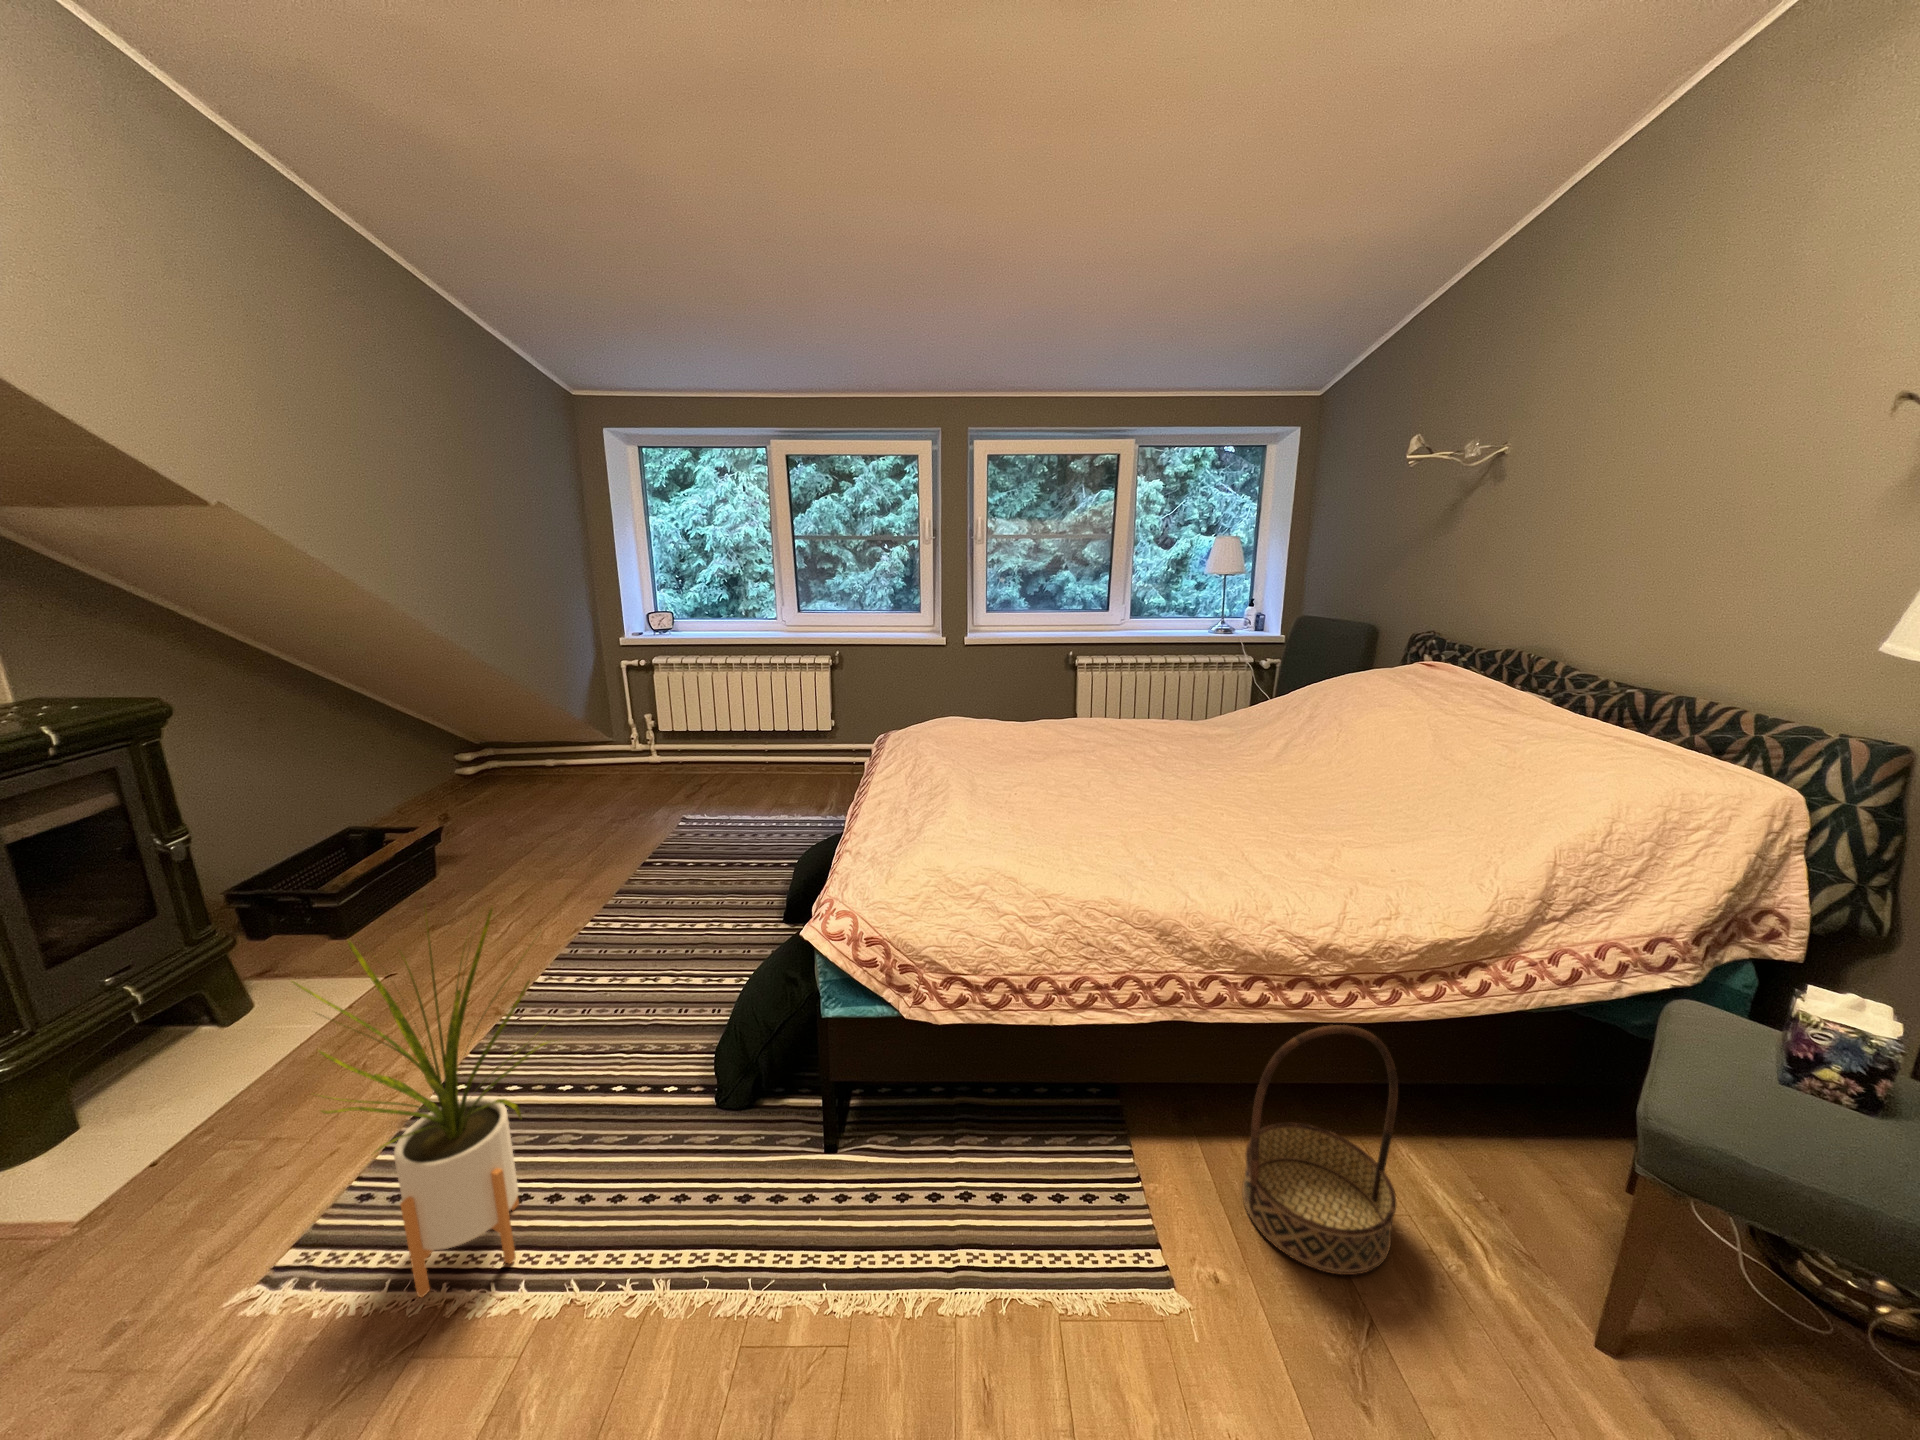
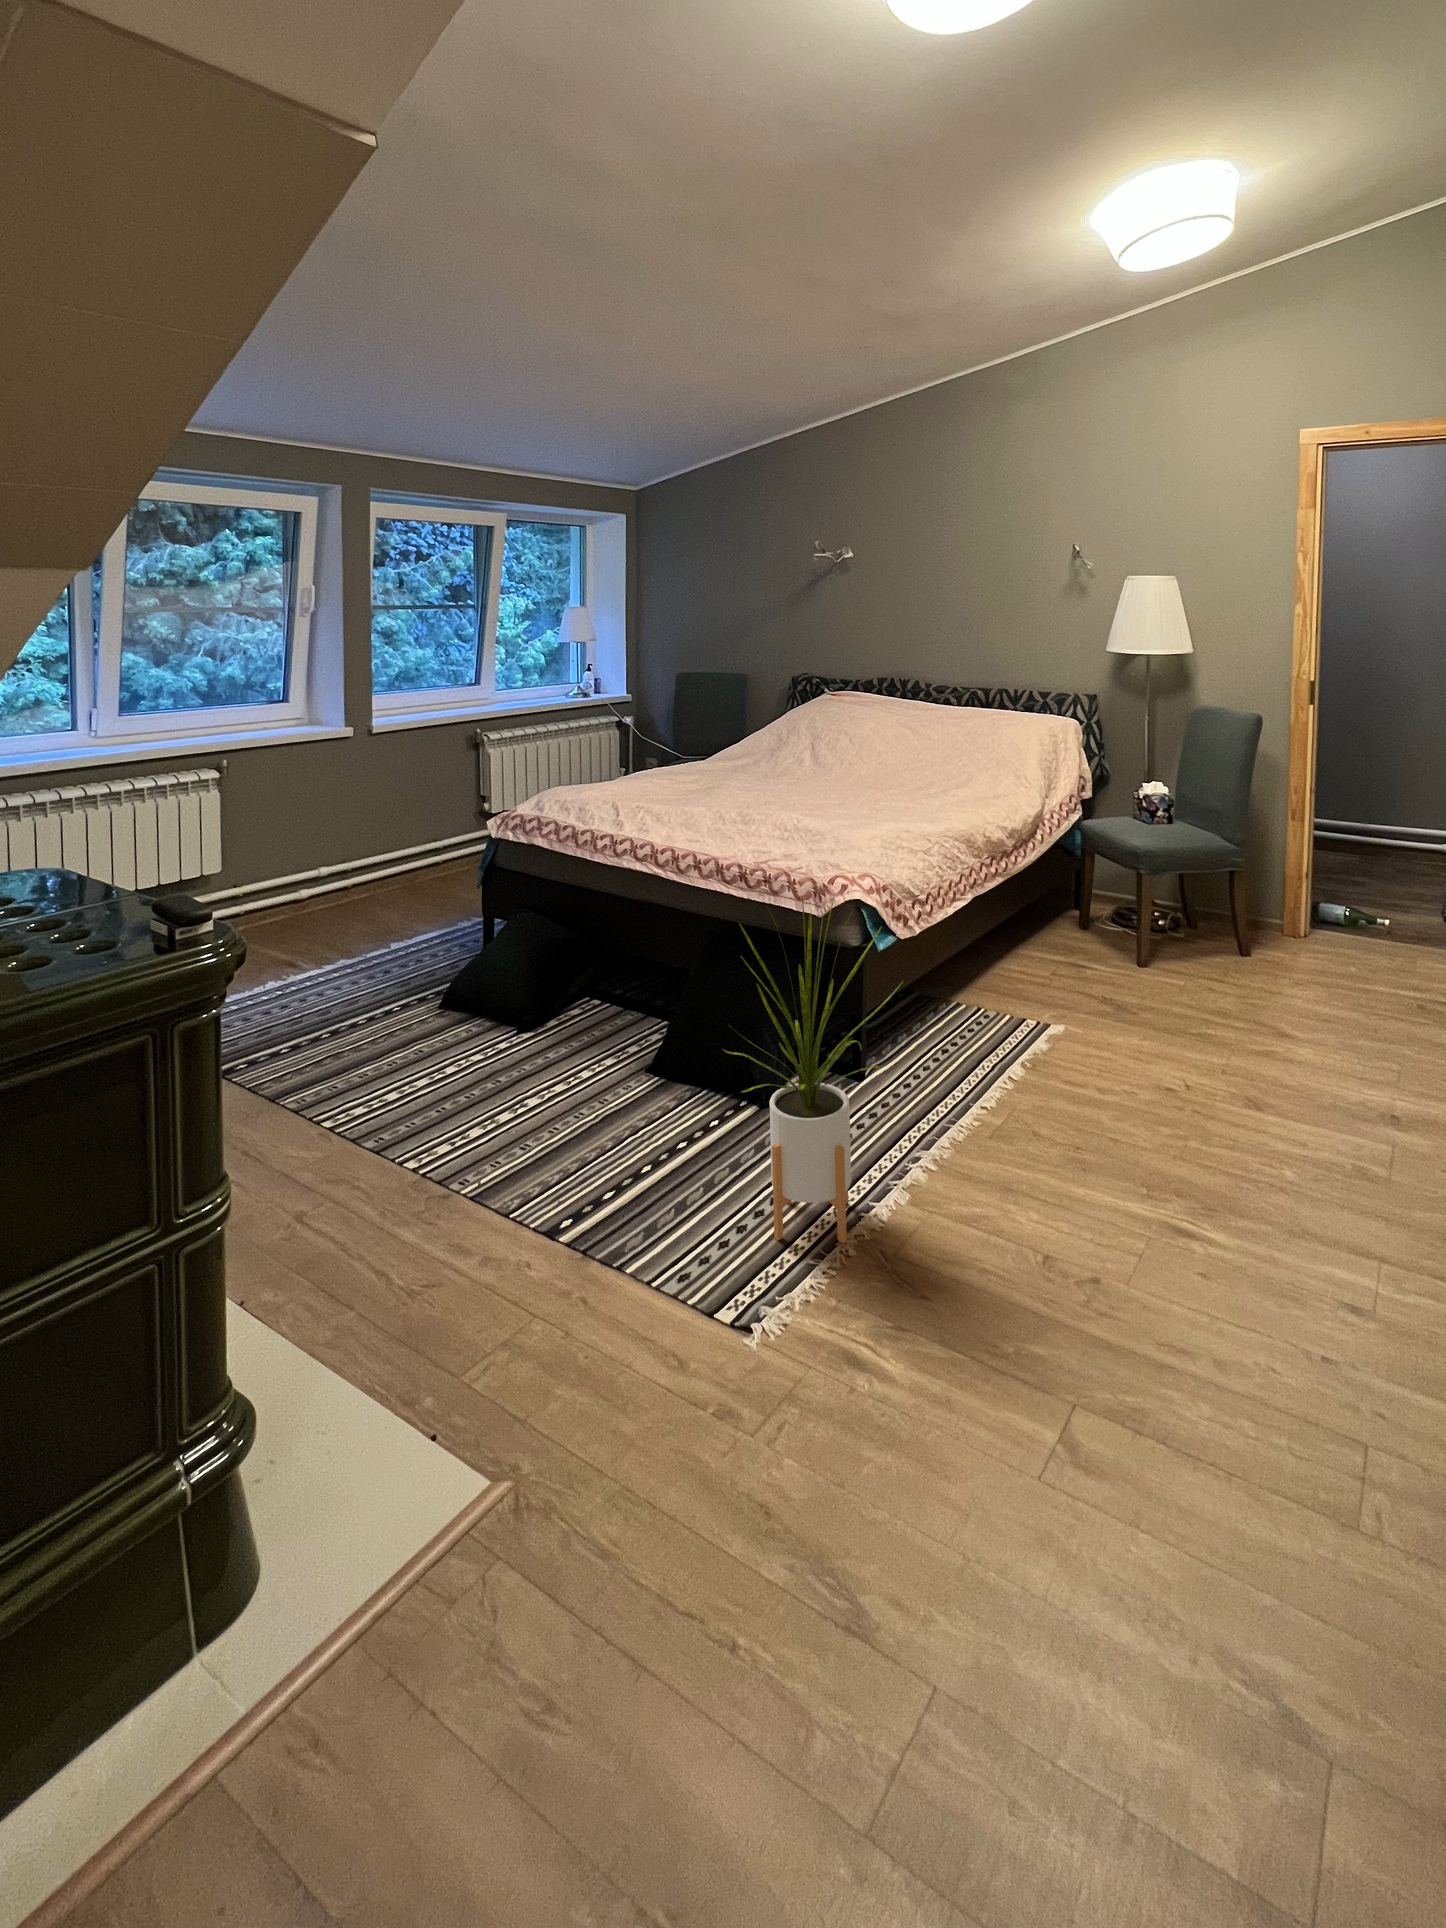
basket: present [1242,1025,1398,1275] -> none [997,861,1074,992]

